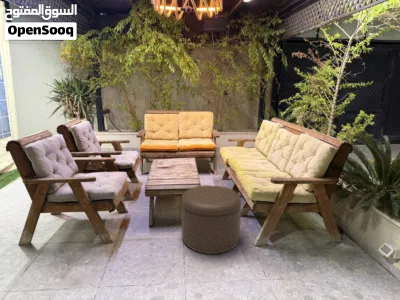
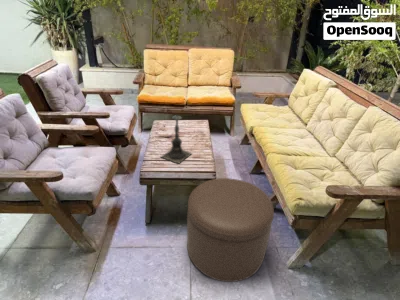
candle holder: none [161,141,184,179] -> present [162,115,191,164]

